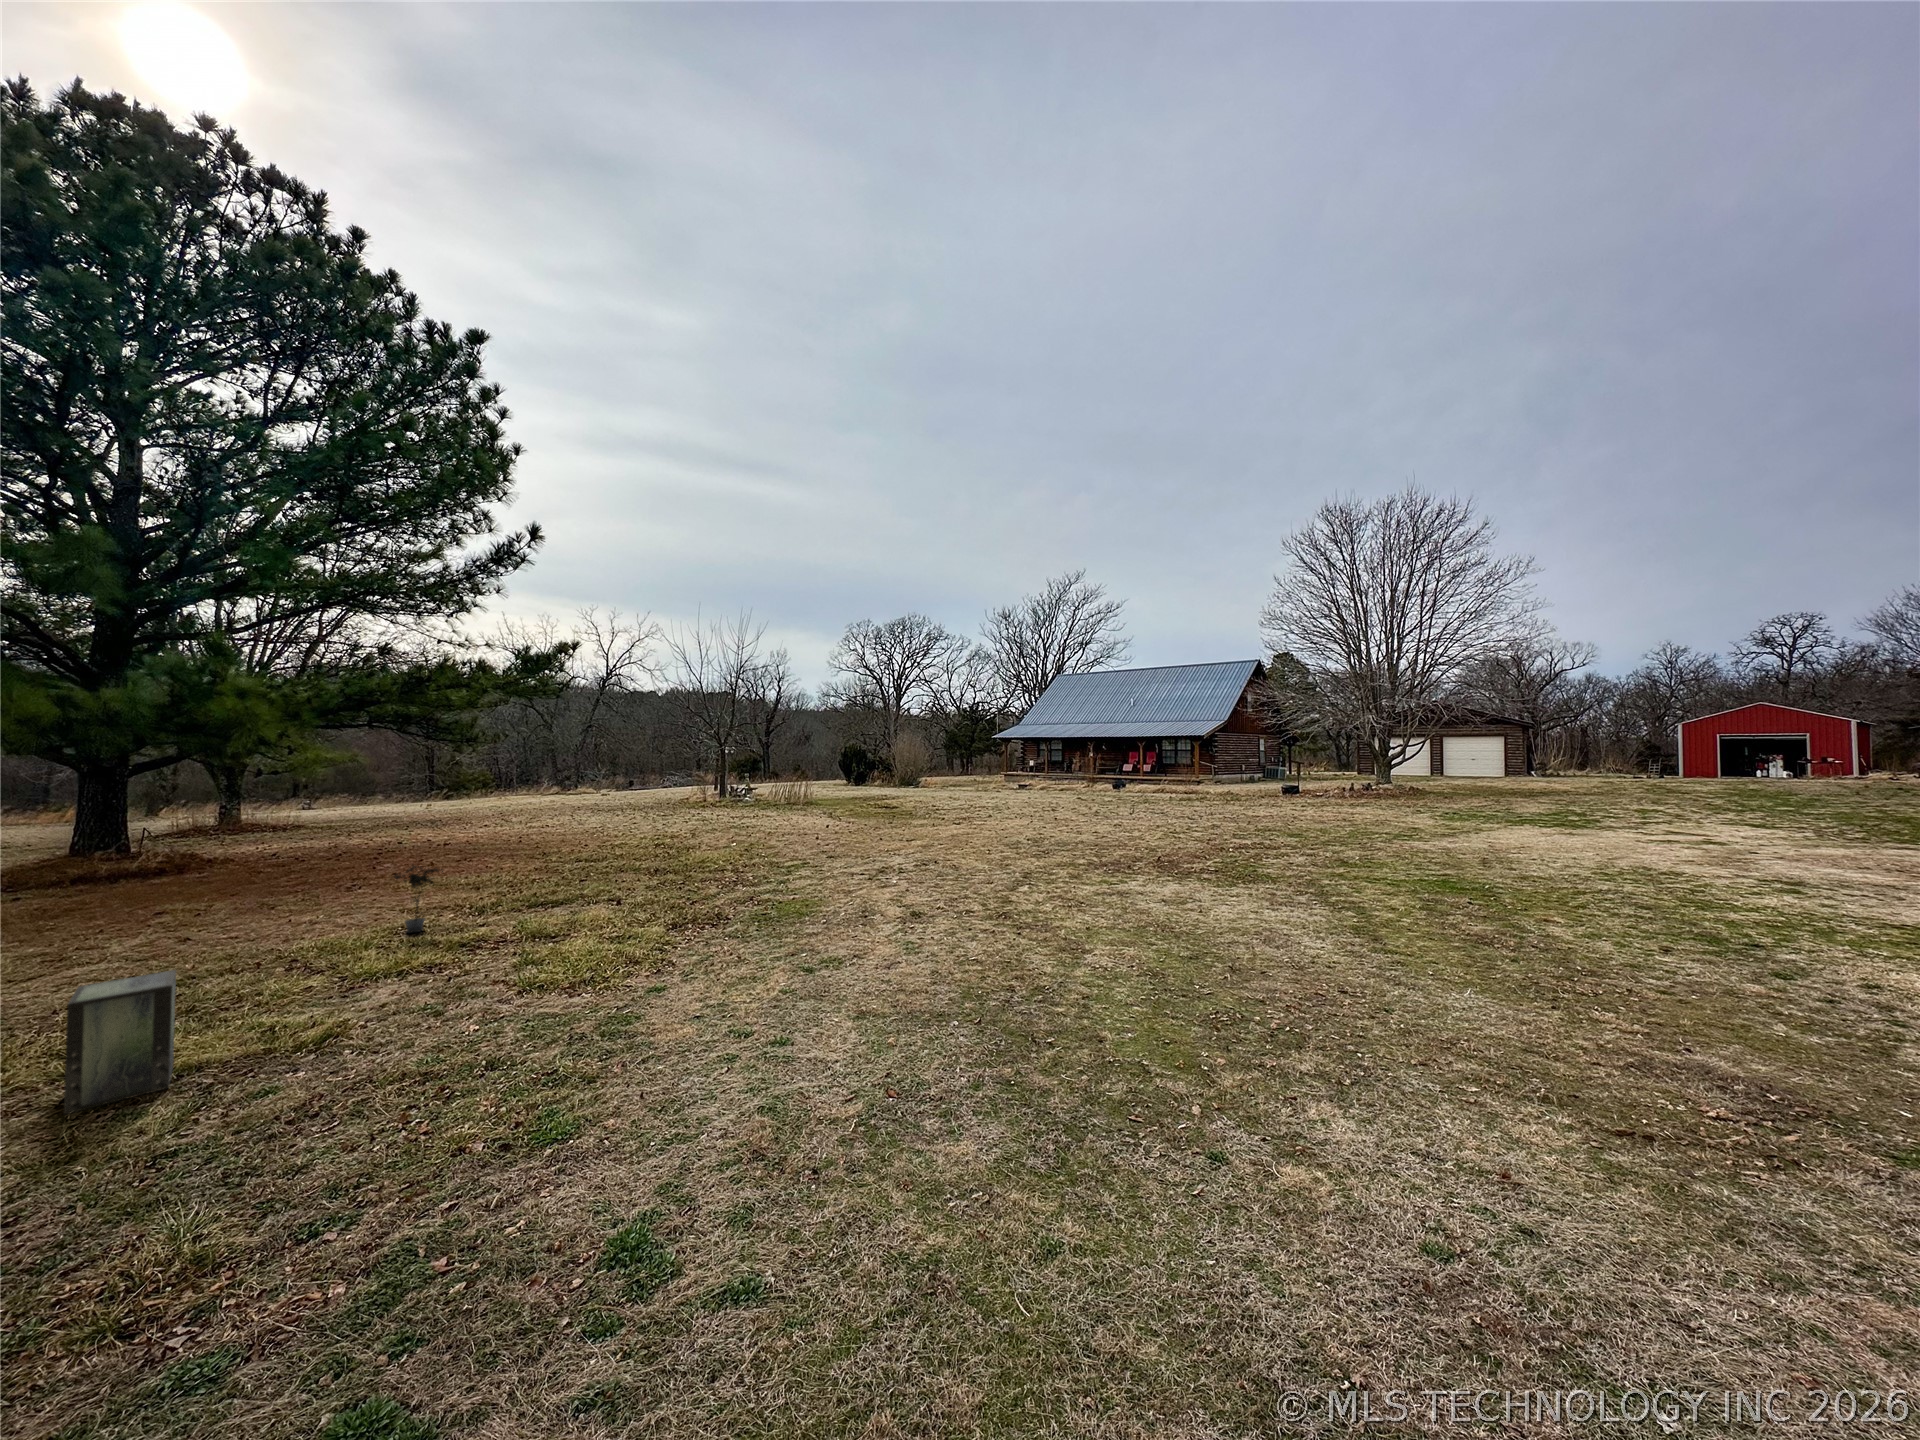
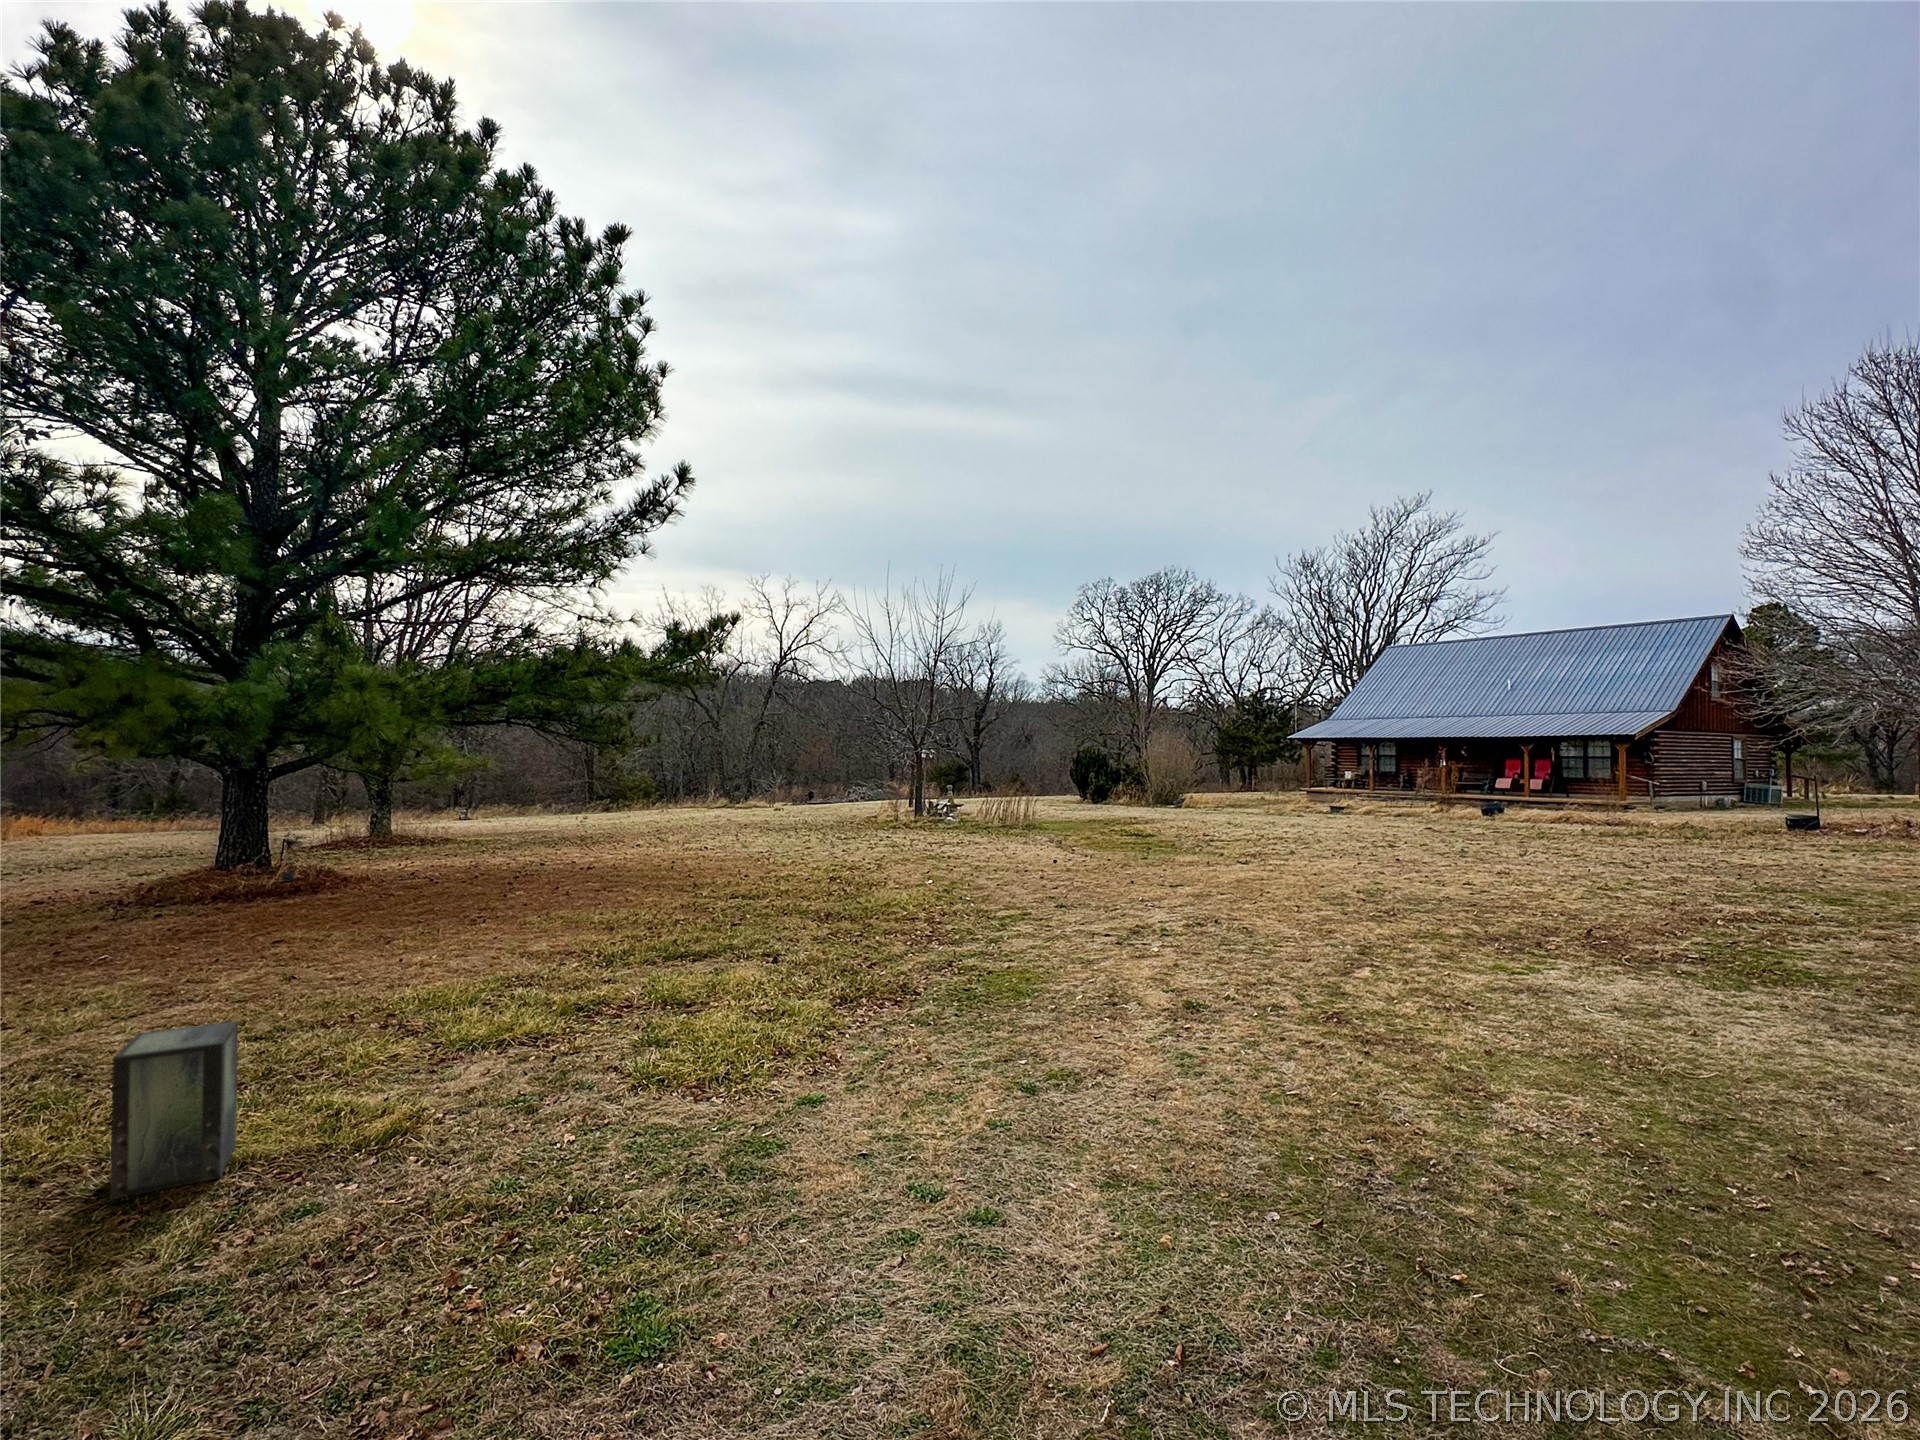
potted plant: present [394,866,443,933] -> present [273,832,306,882]

